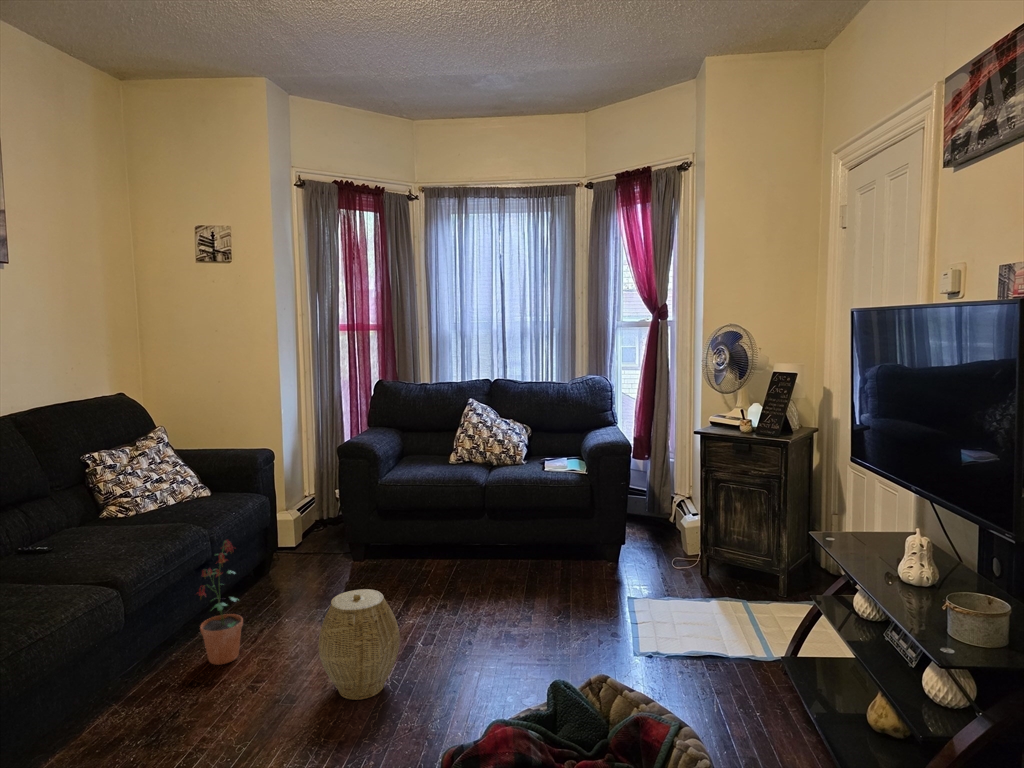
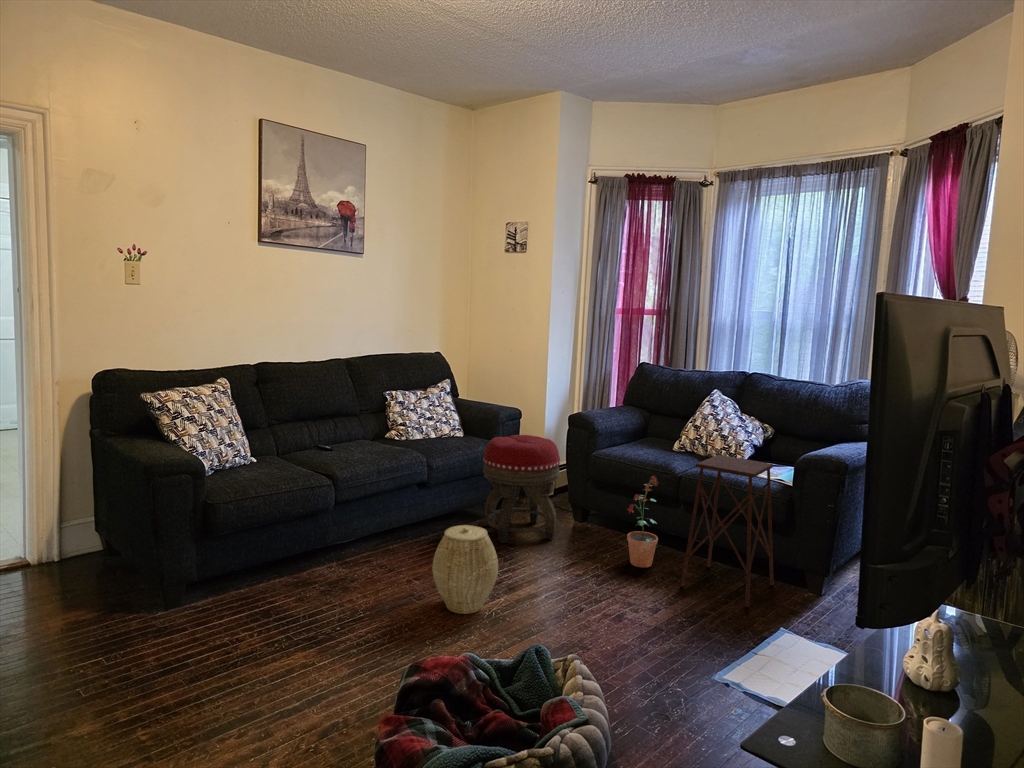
side table: none [520,456,589,590] -> present [681,455,774,607]
footstool: none [264,476,363,609] -> present [483,435,560,543]
potted plant: present [199,540,243,665] -> present [627,476,658,568]

